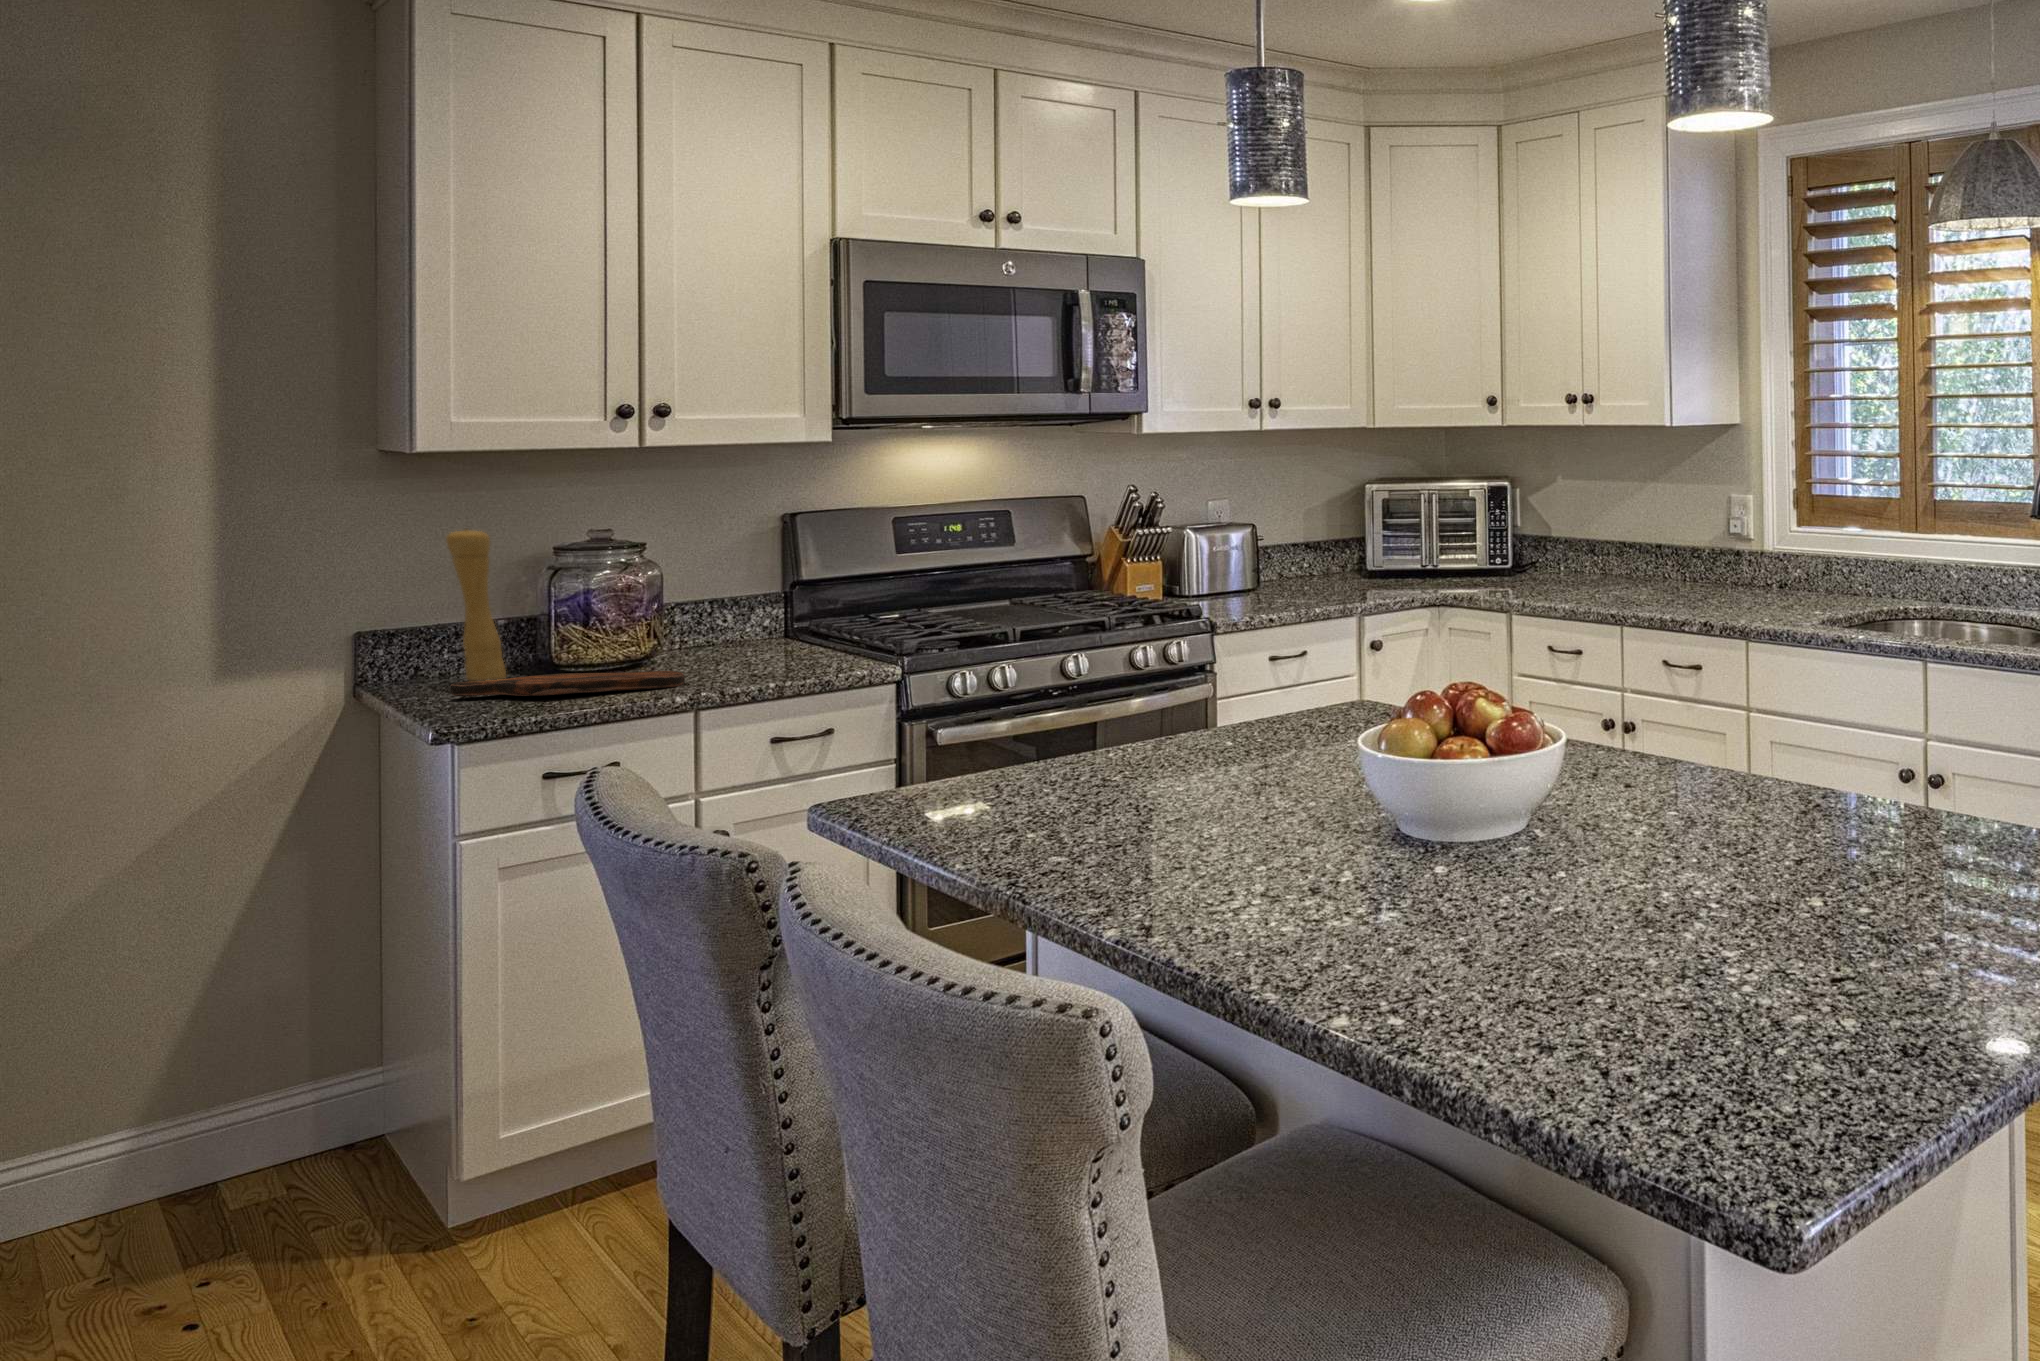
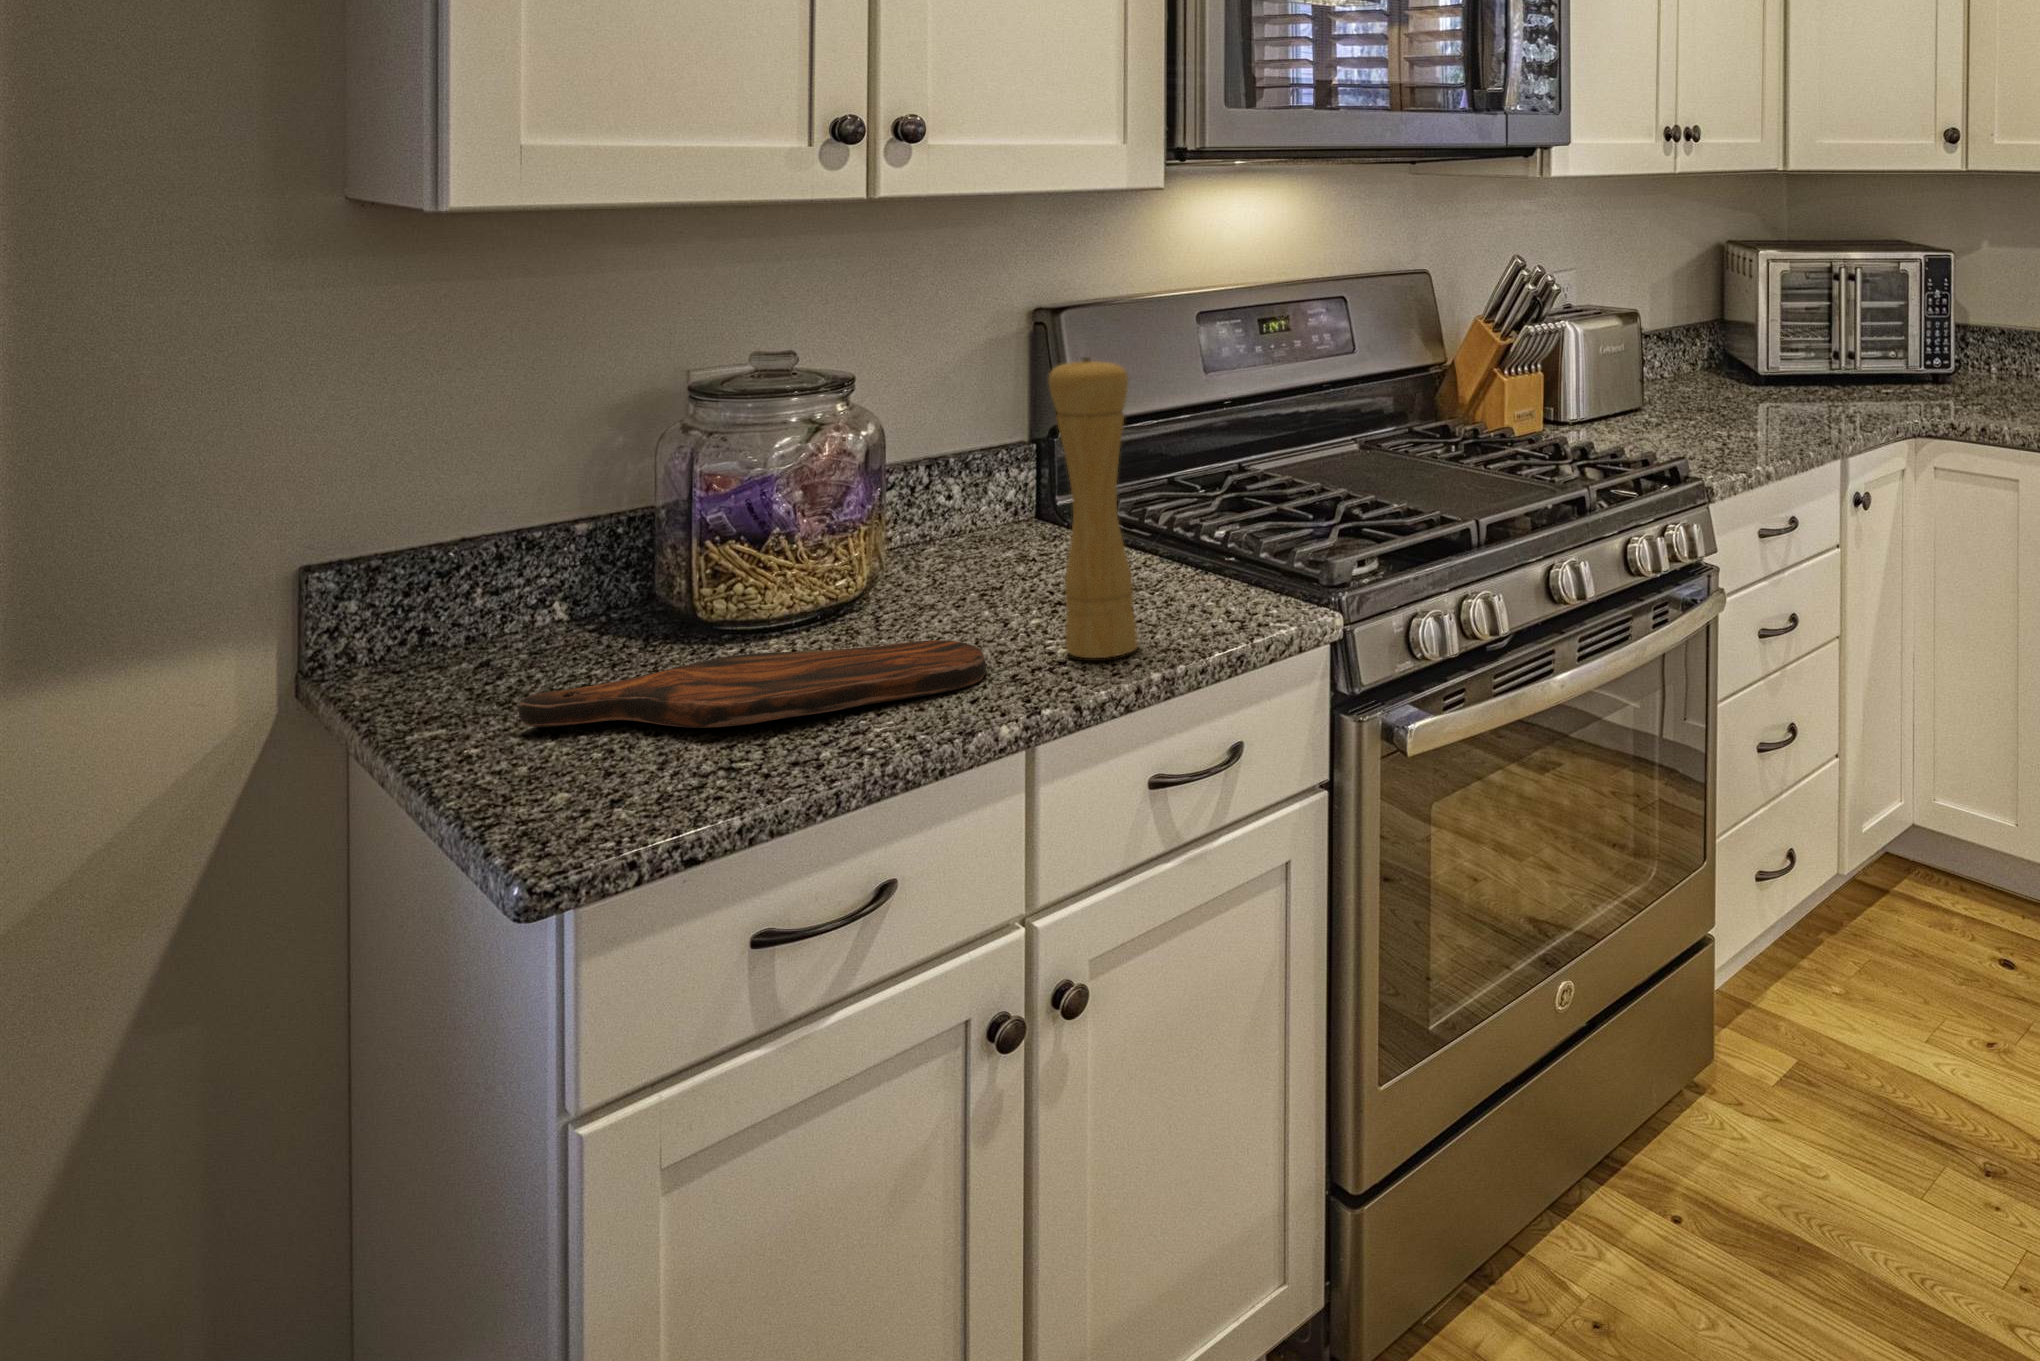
pepper mill: present [446,528,506,681] -> present [1049,357,1137,658]

